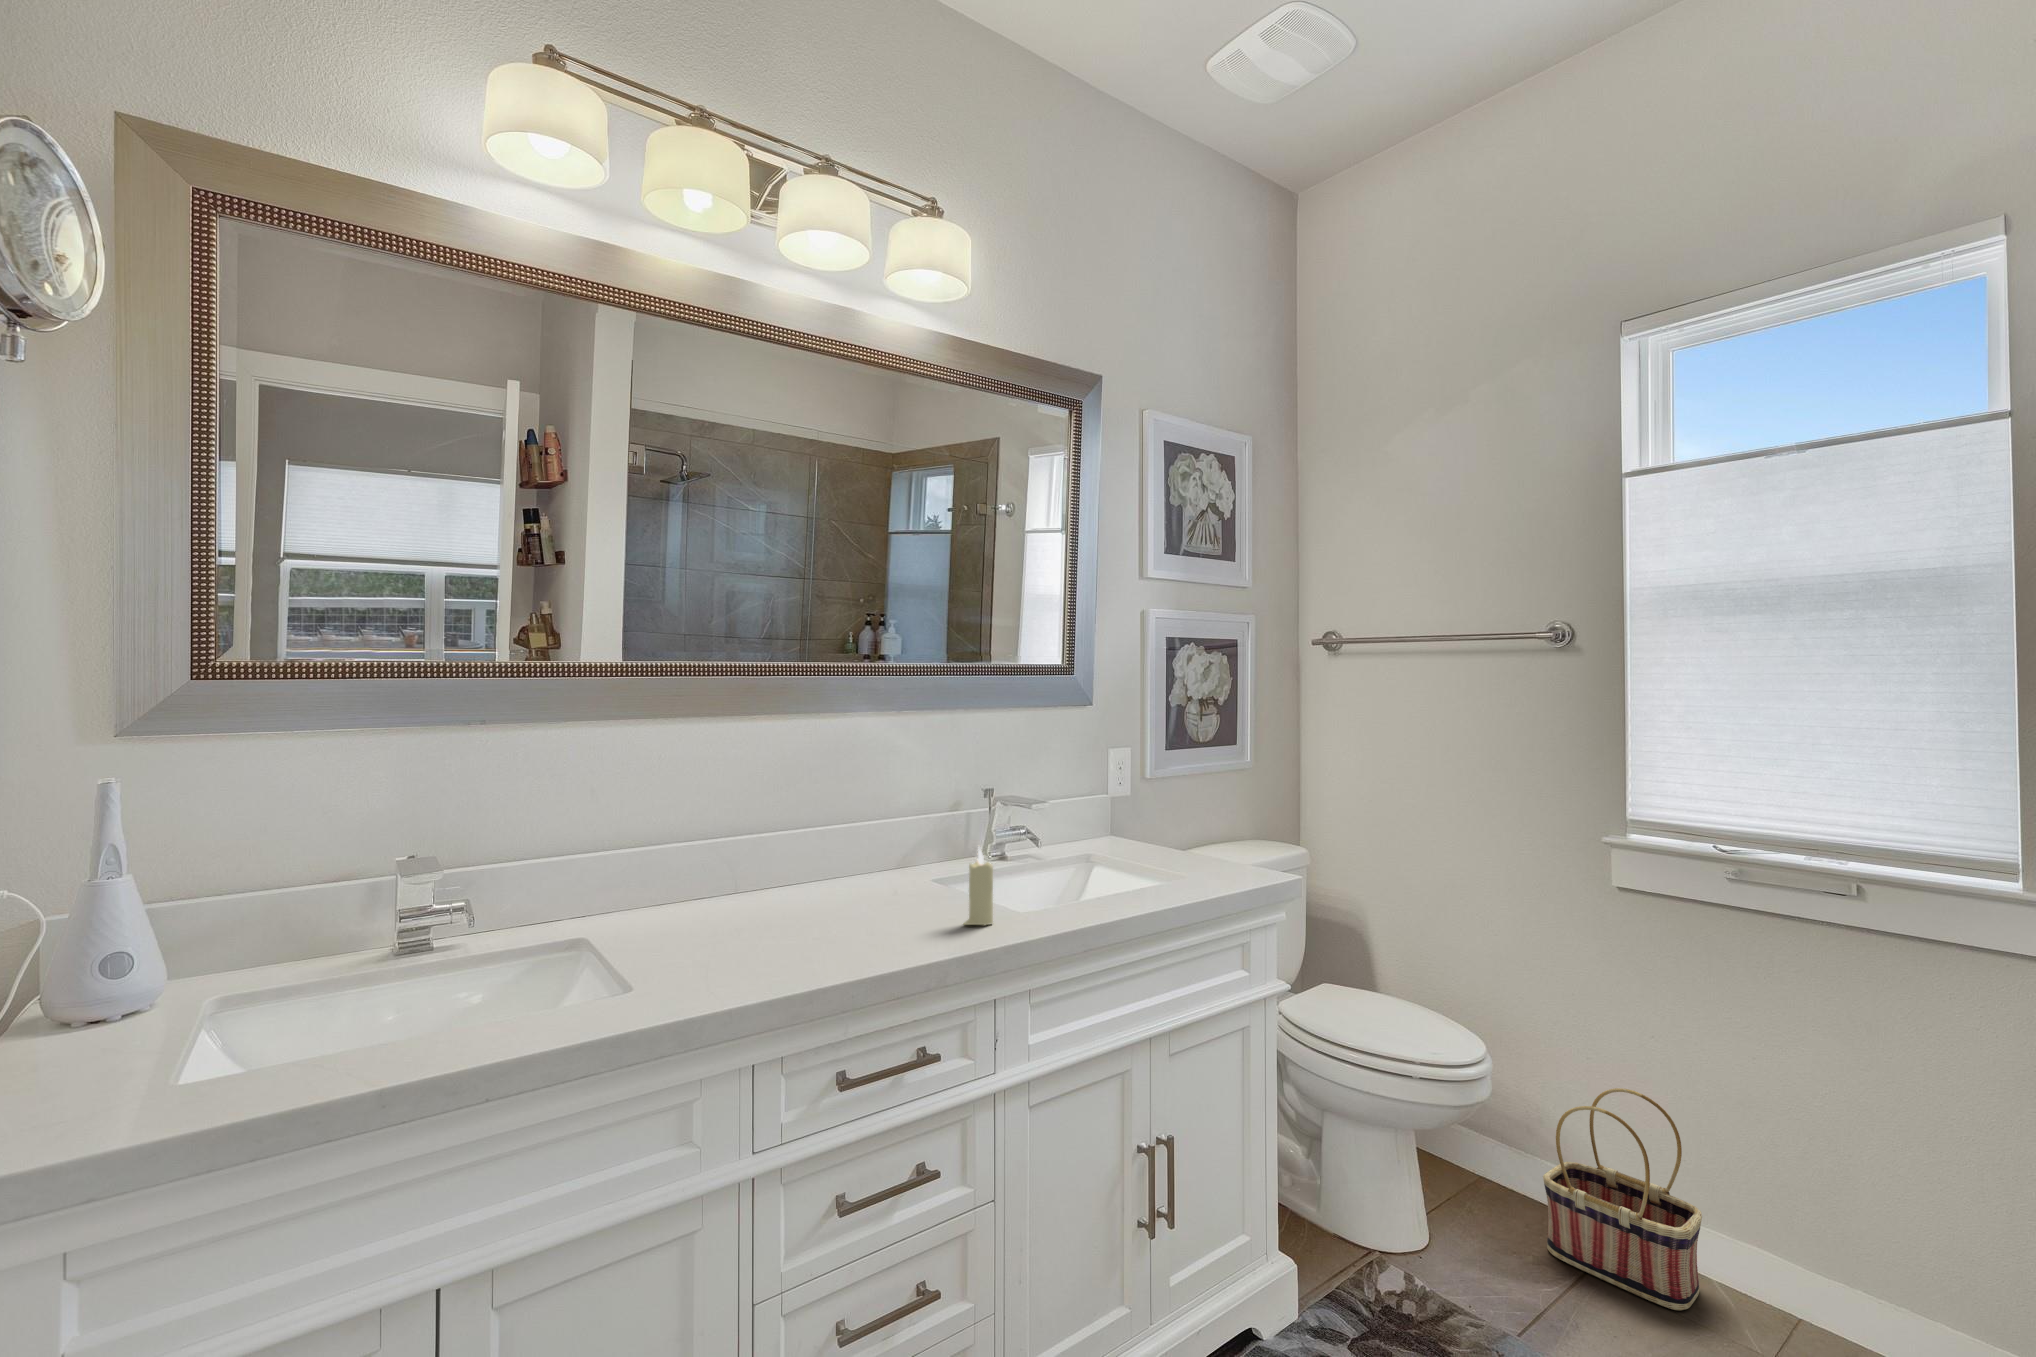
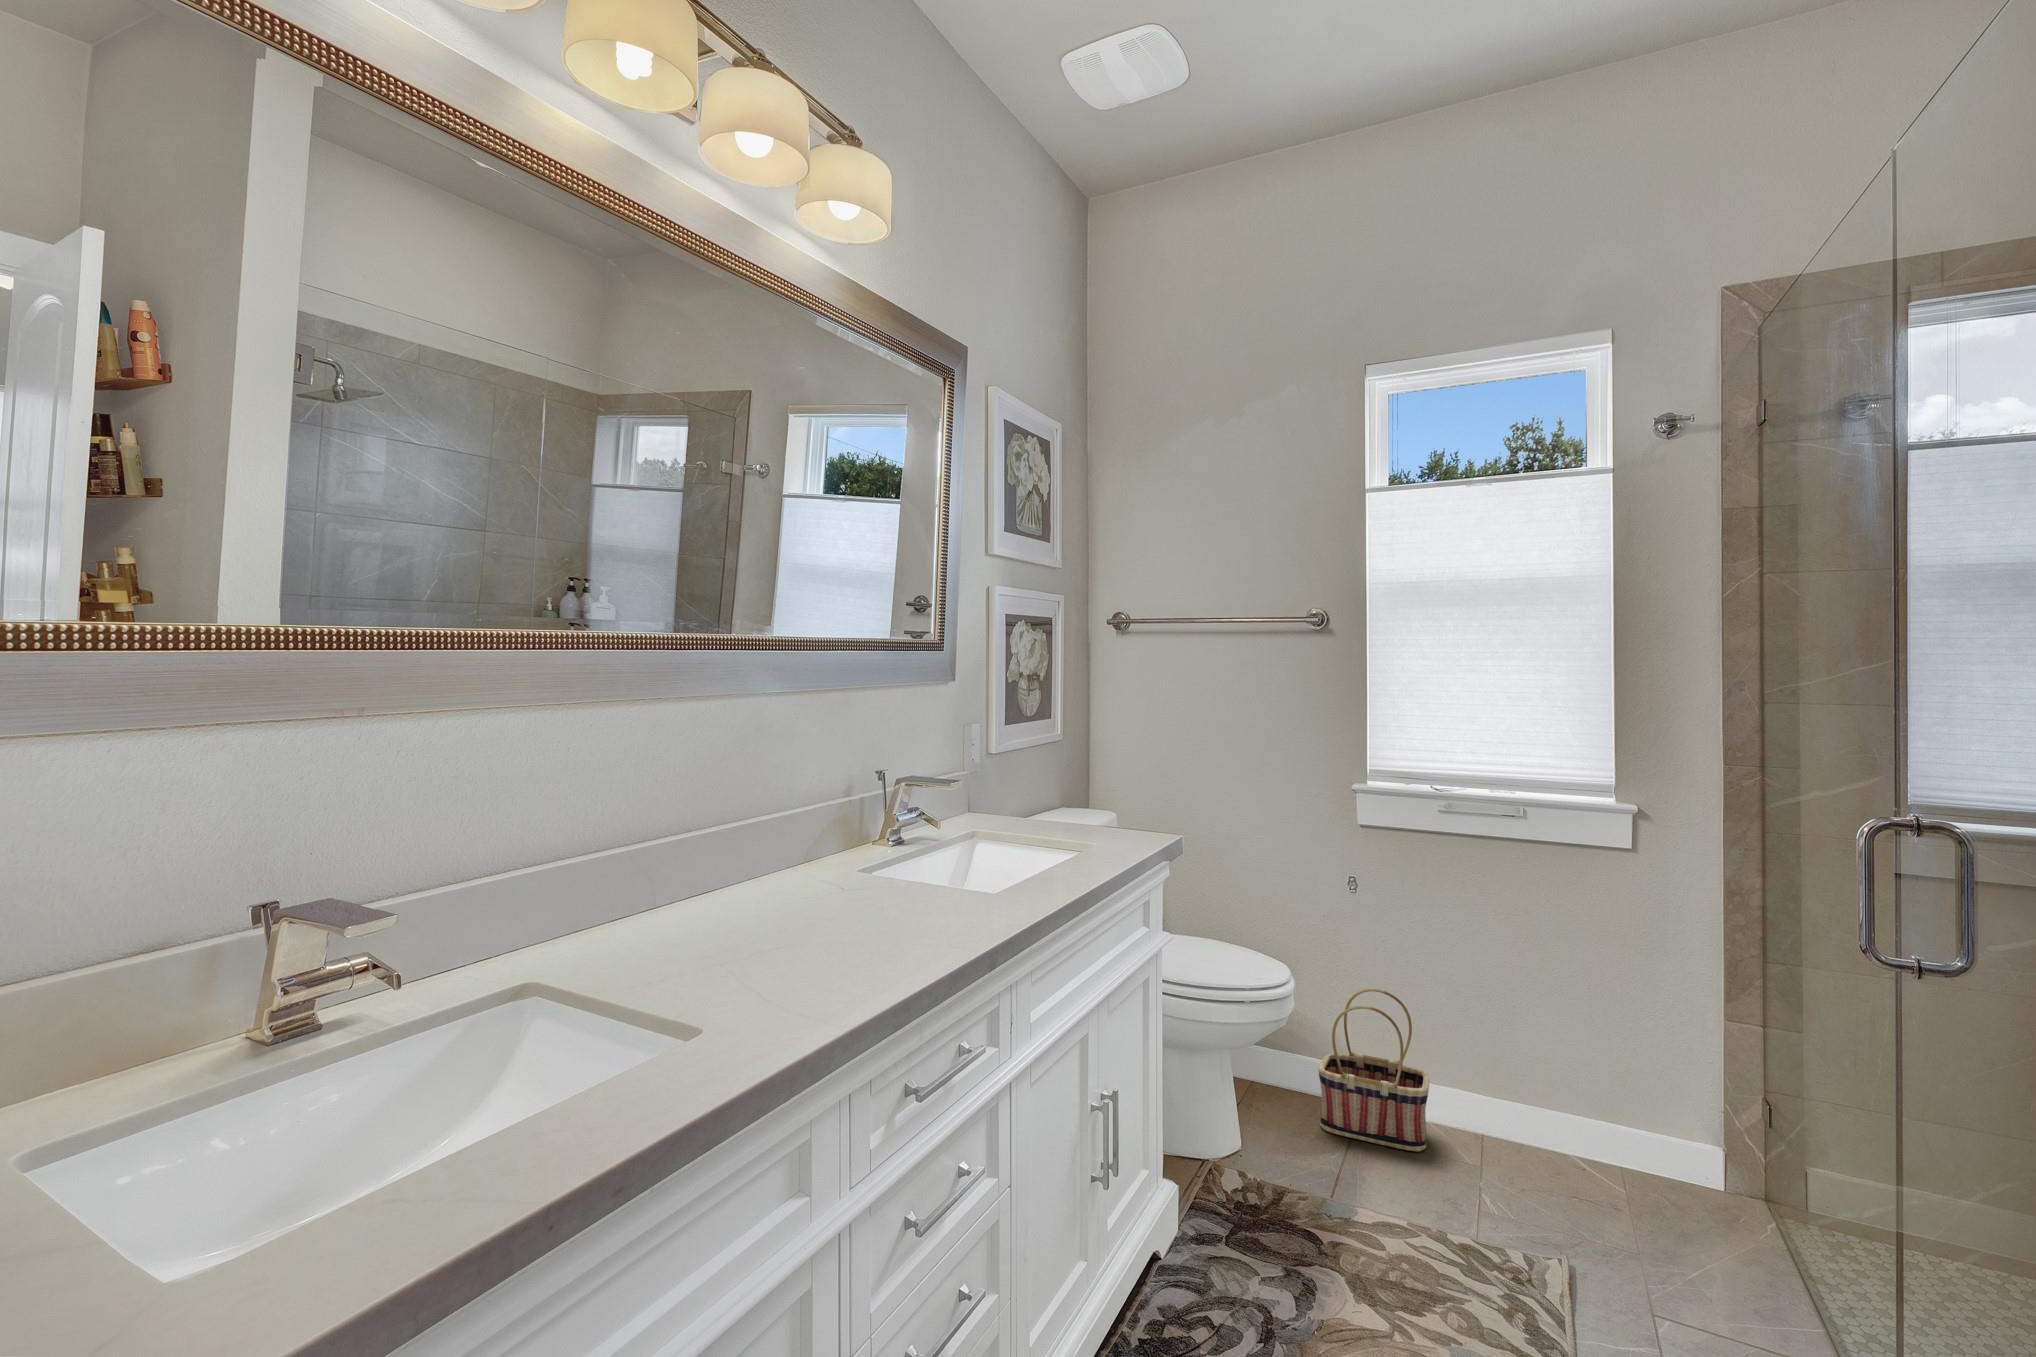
candle: present [964,848,993,925] -> none [983,827,1011,909]

